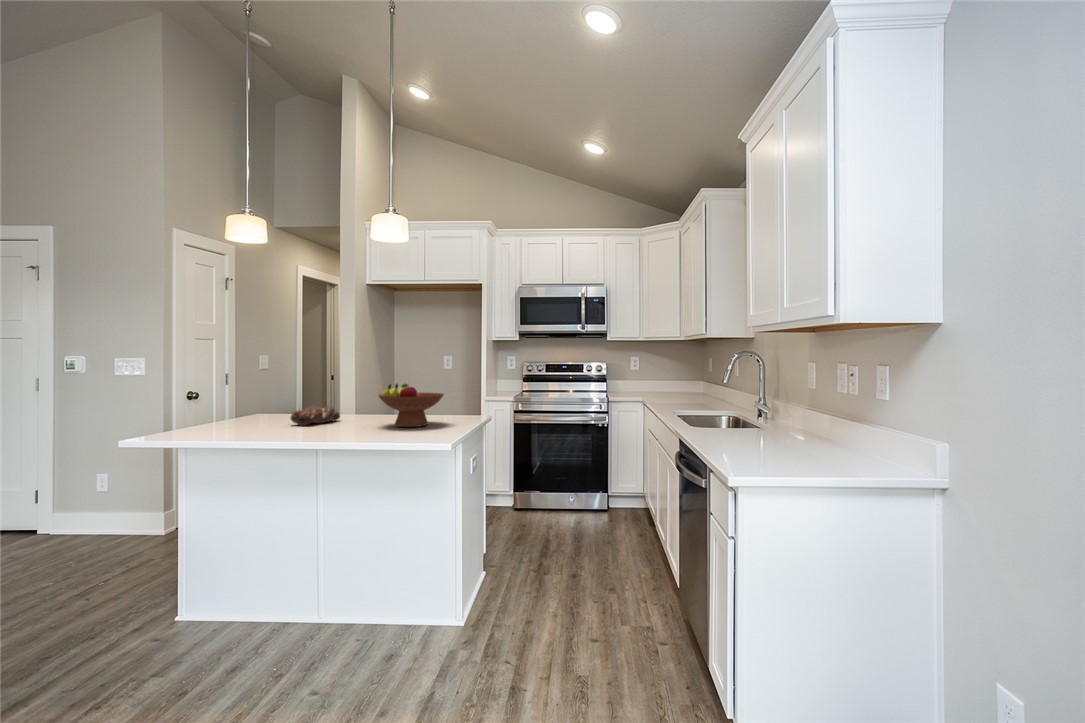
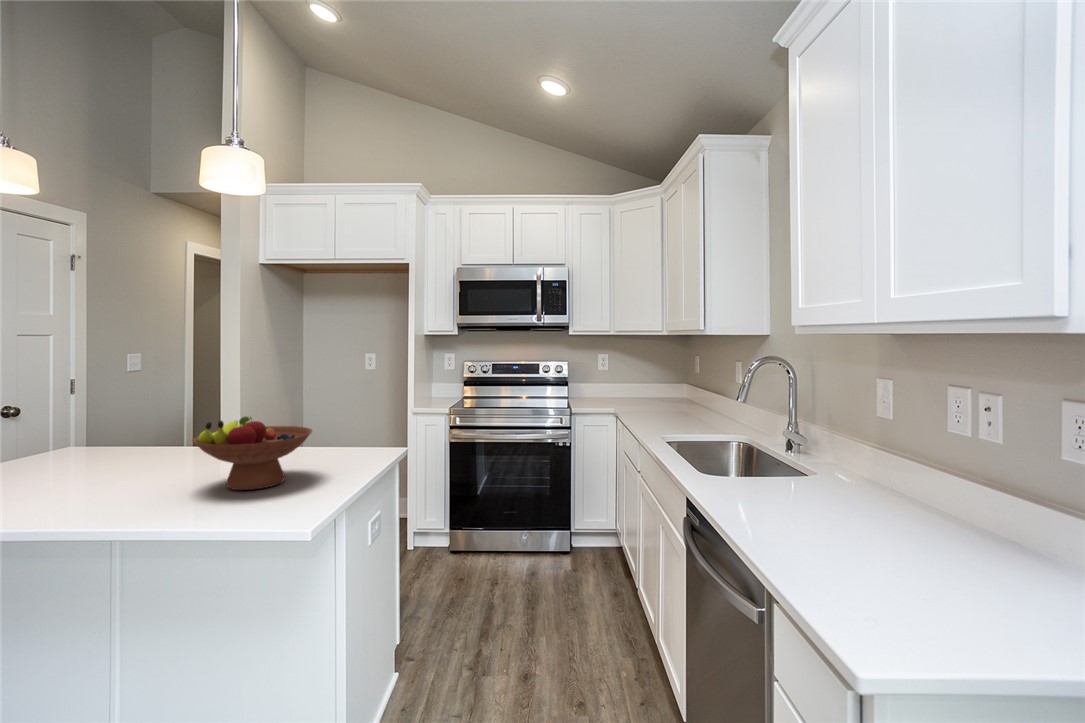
bread loaf: present [291,405,340,425] -> none [53,449,156,486]

